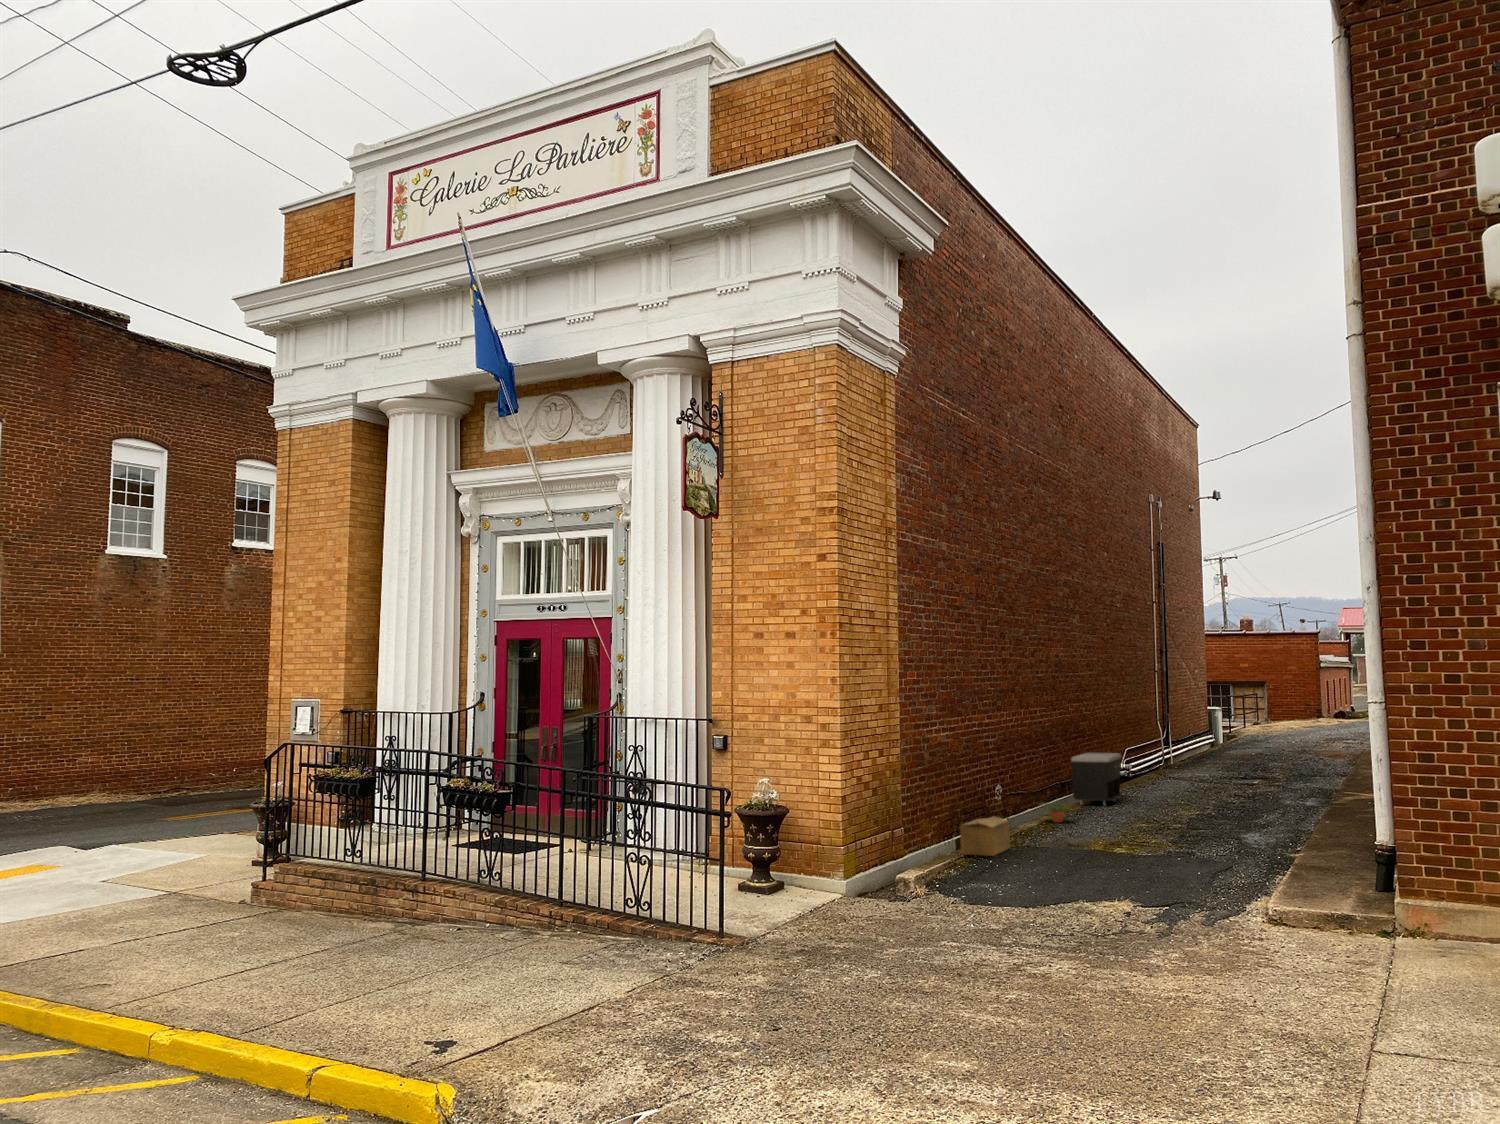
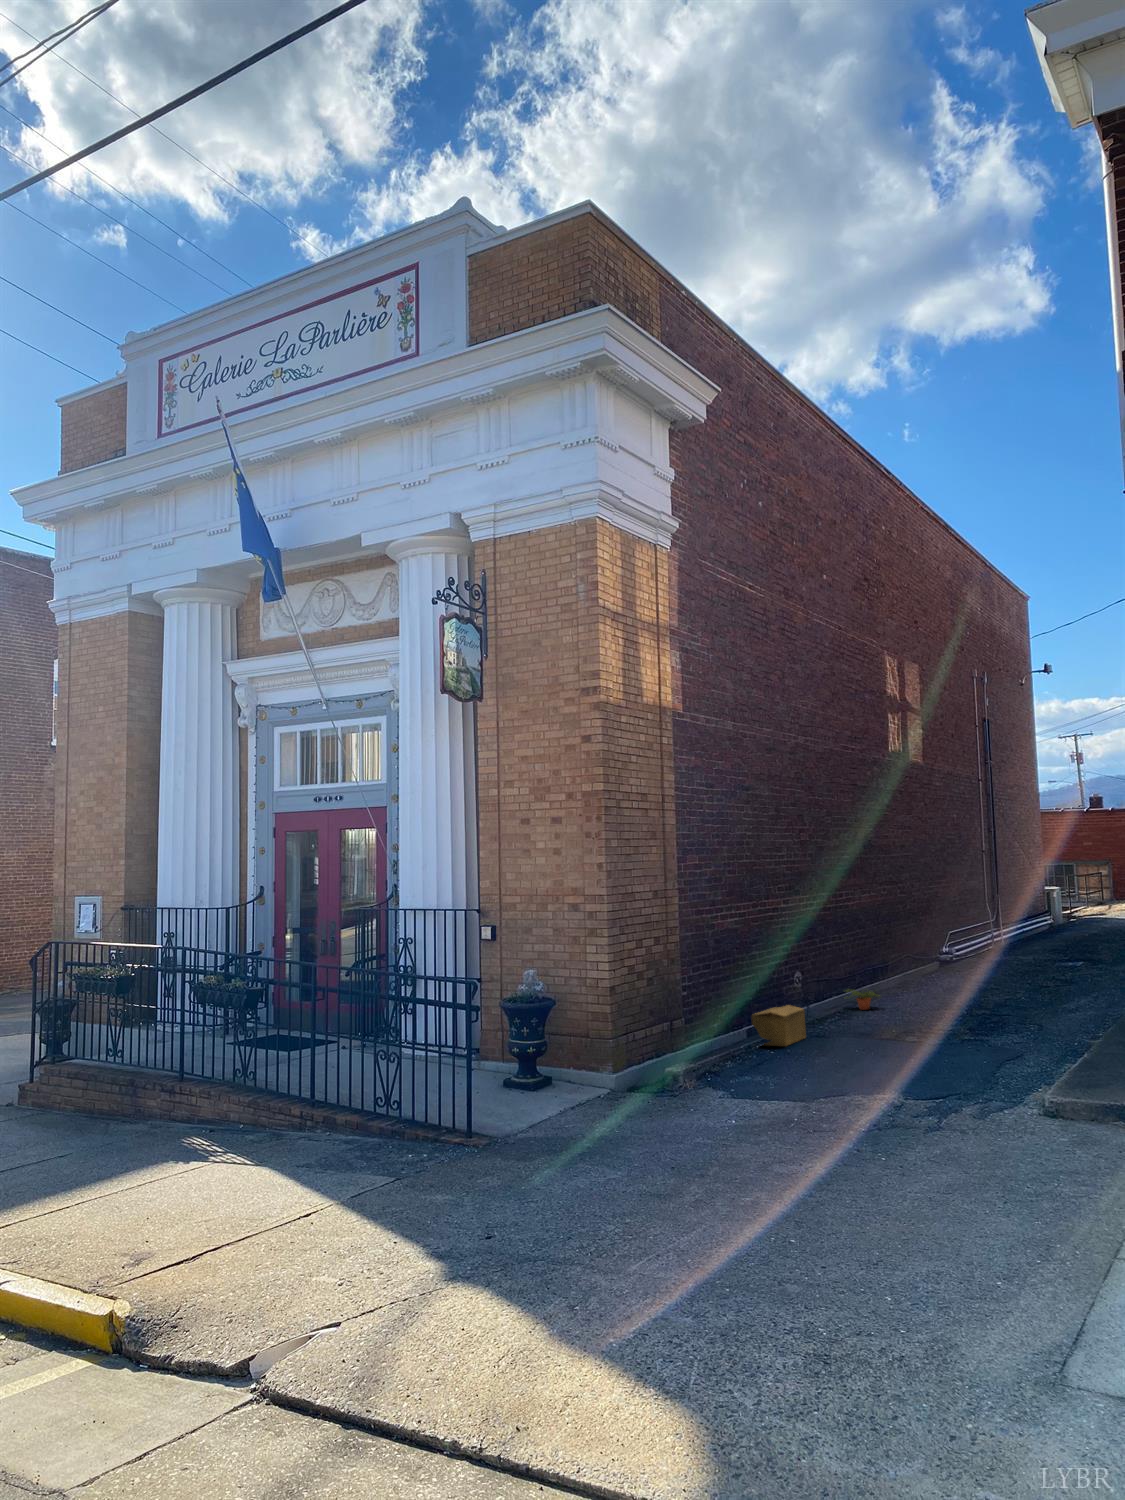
storage bench: present [1071,753,1121,806] -> none [883,936,938,991]

